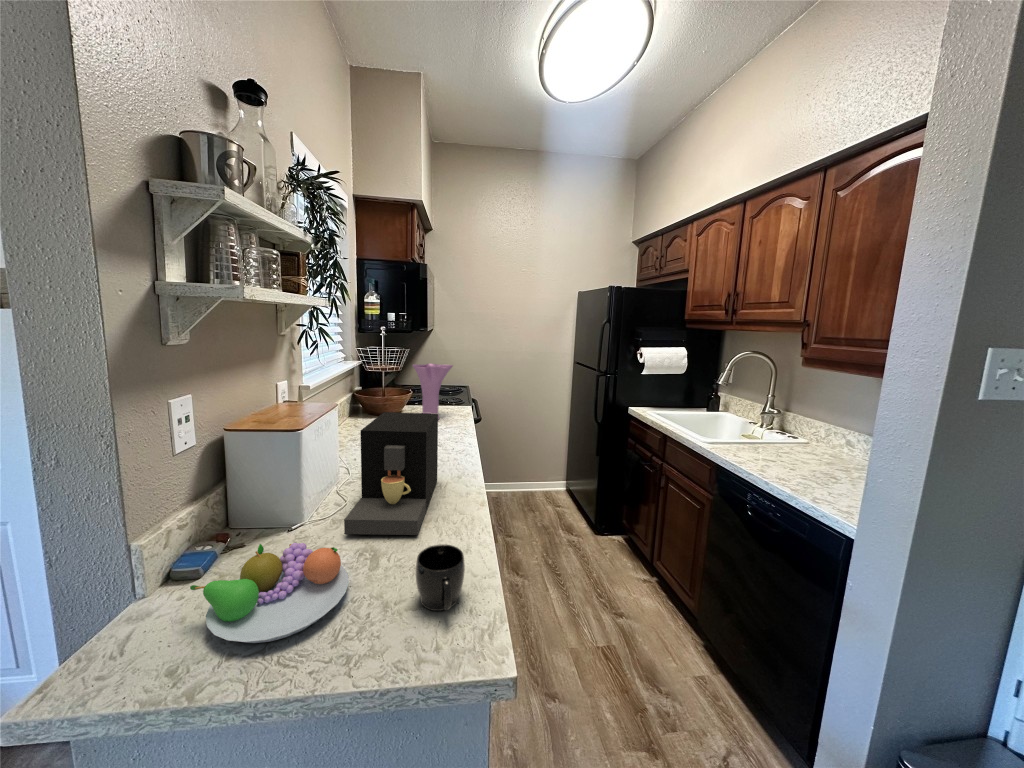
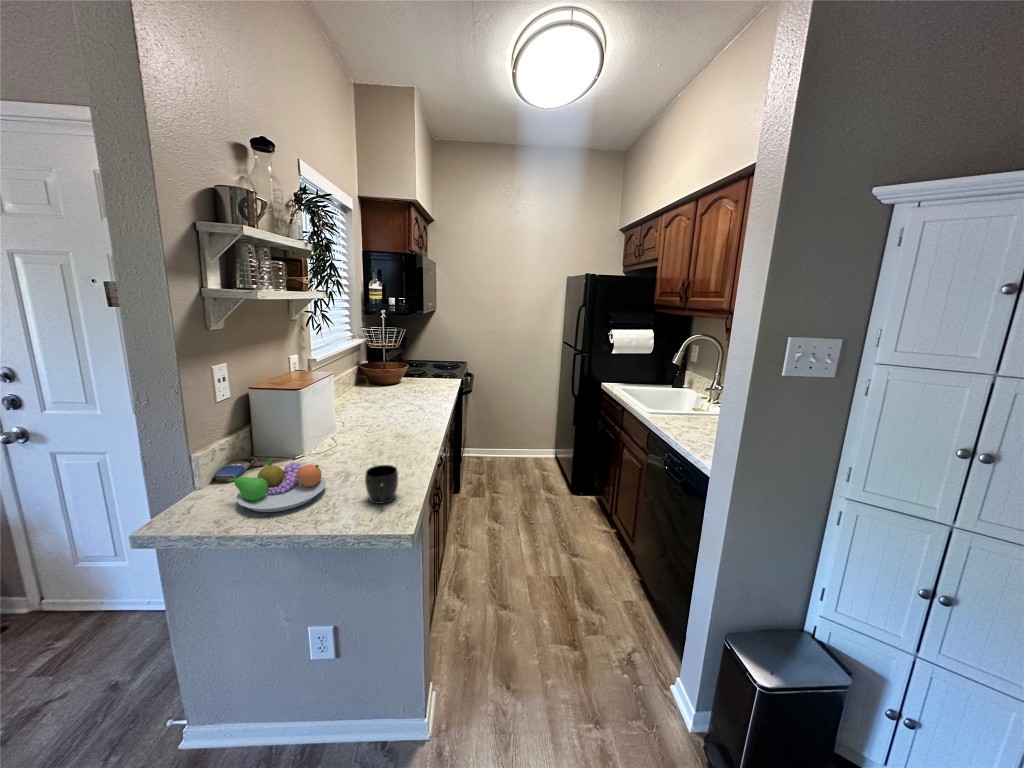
vase: present [413,364,453,419] -> none [406,342,441,391]
coffee maker: present [344,412,438,535] -> none [330,380,408,465]

